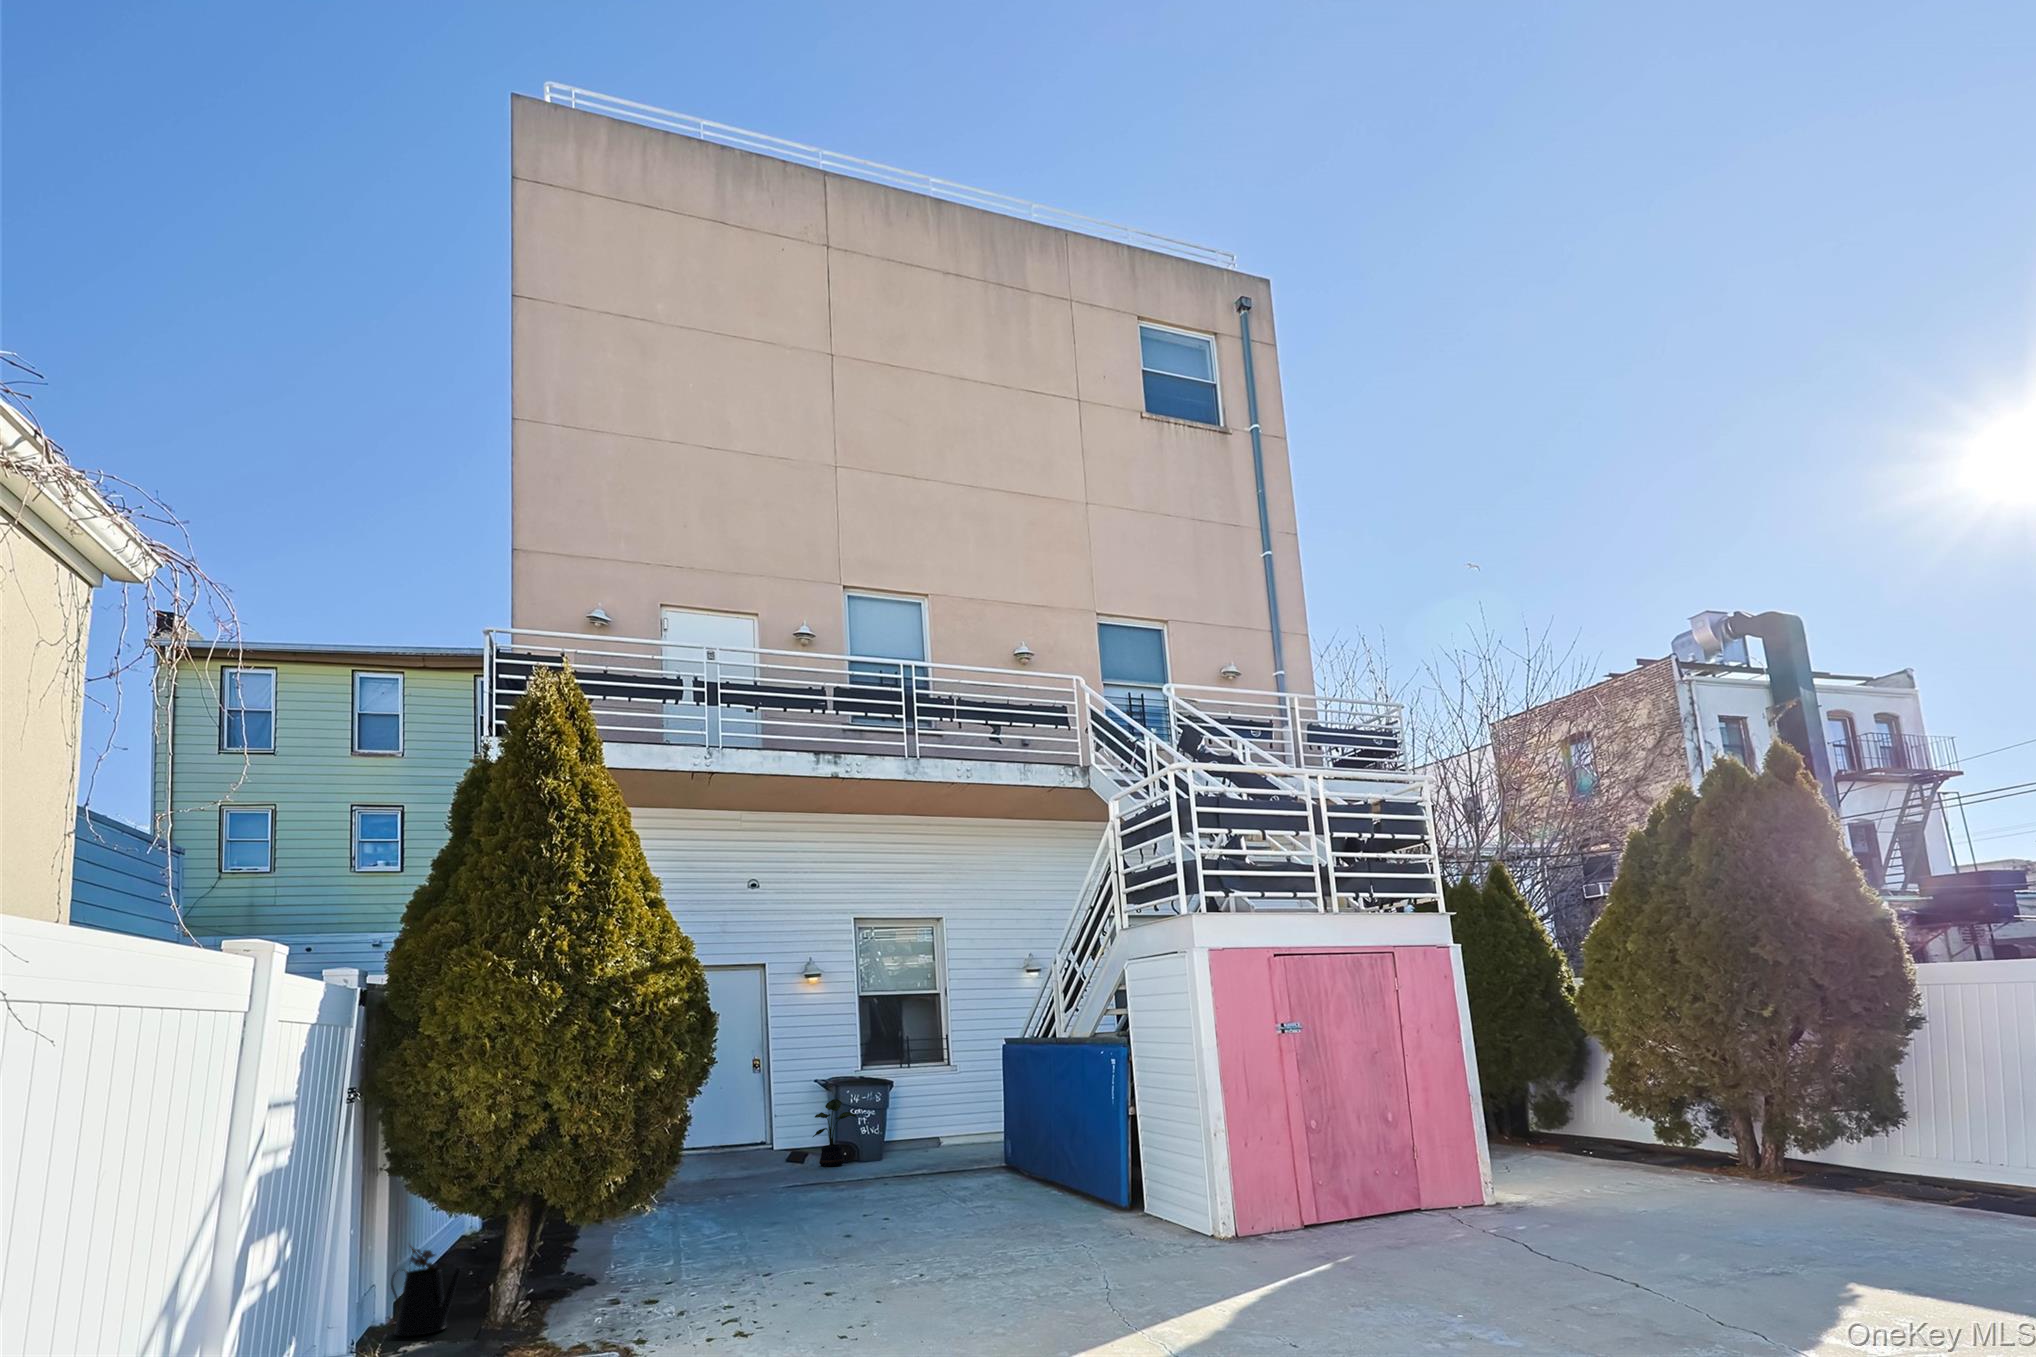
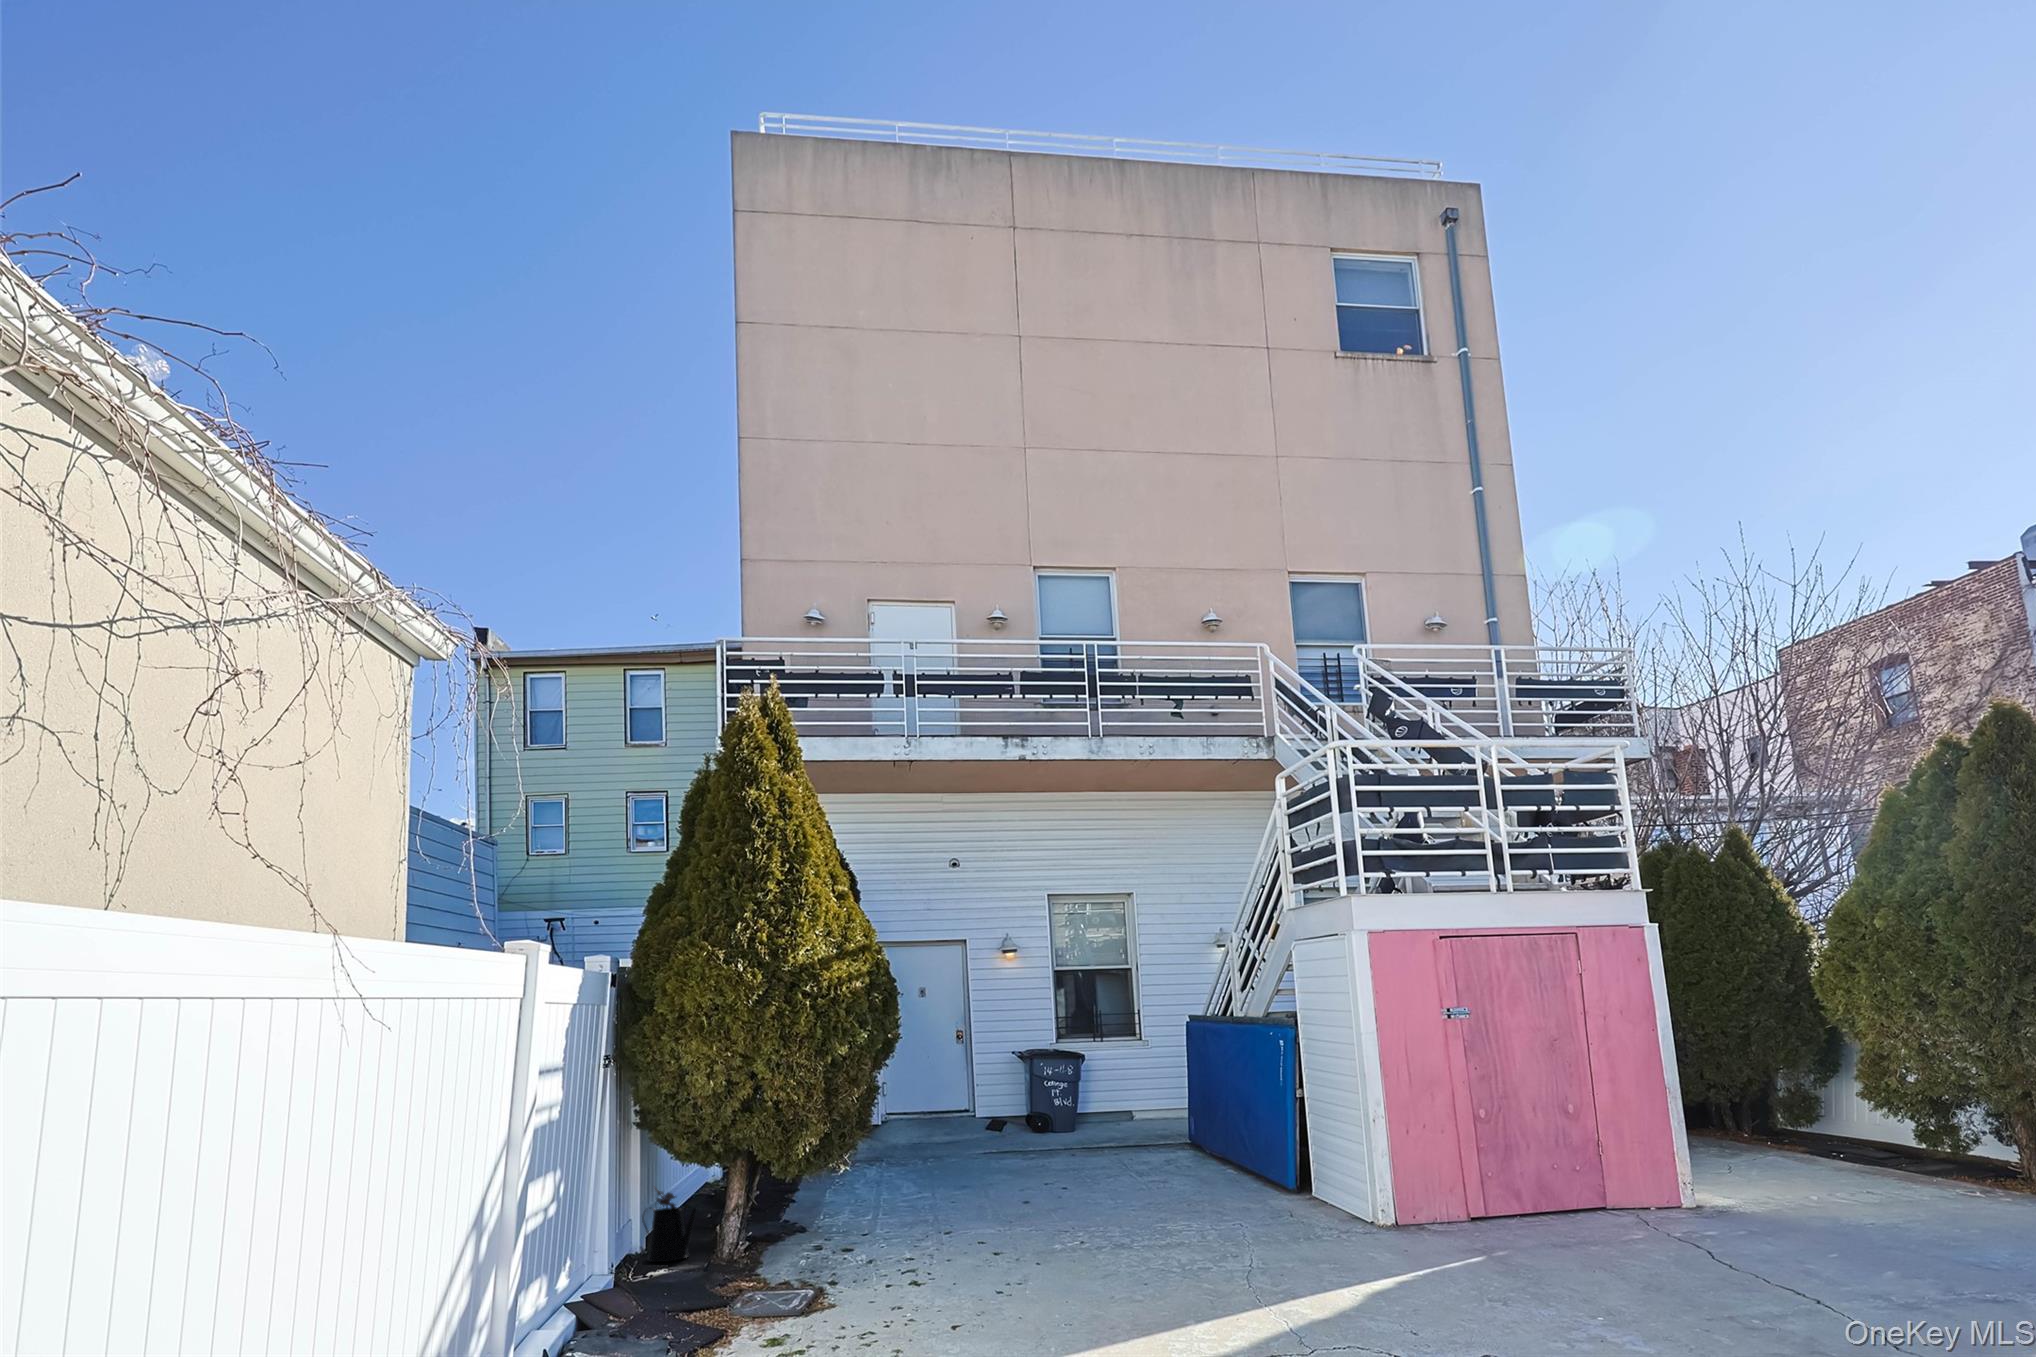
potted plant: present [813,1099,857,1167] -> none [1018,1067,1060,1132]

